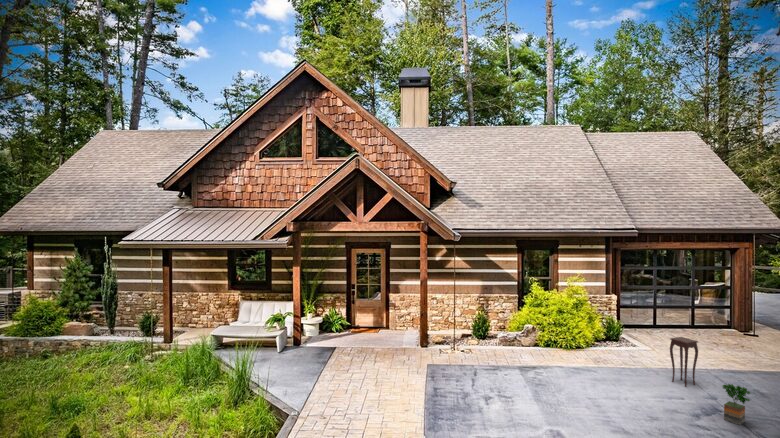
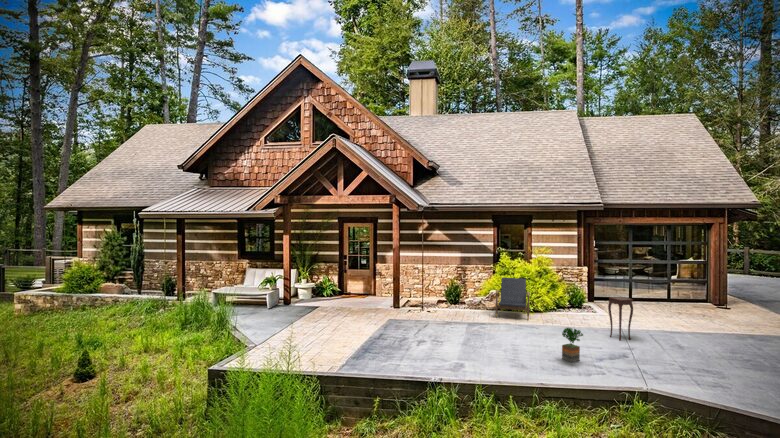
lounge chair: none [535,311,574,360] -> present [495,278,530,320]
potted tree: present [723,384,750,425] -> present [562,328,583,362]

